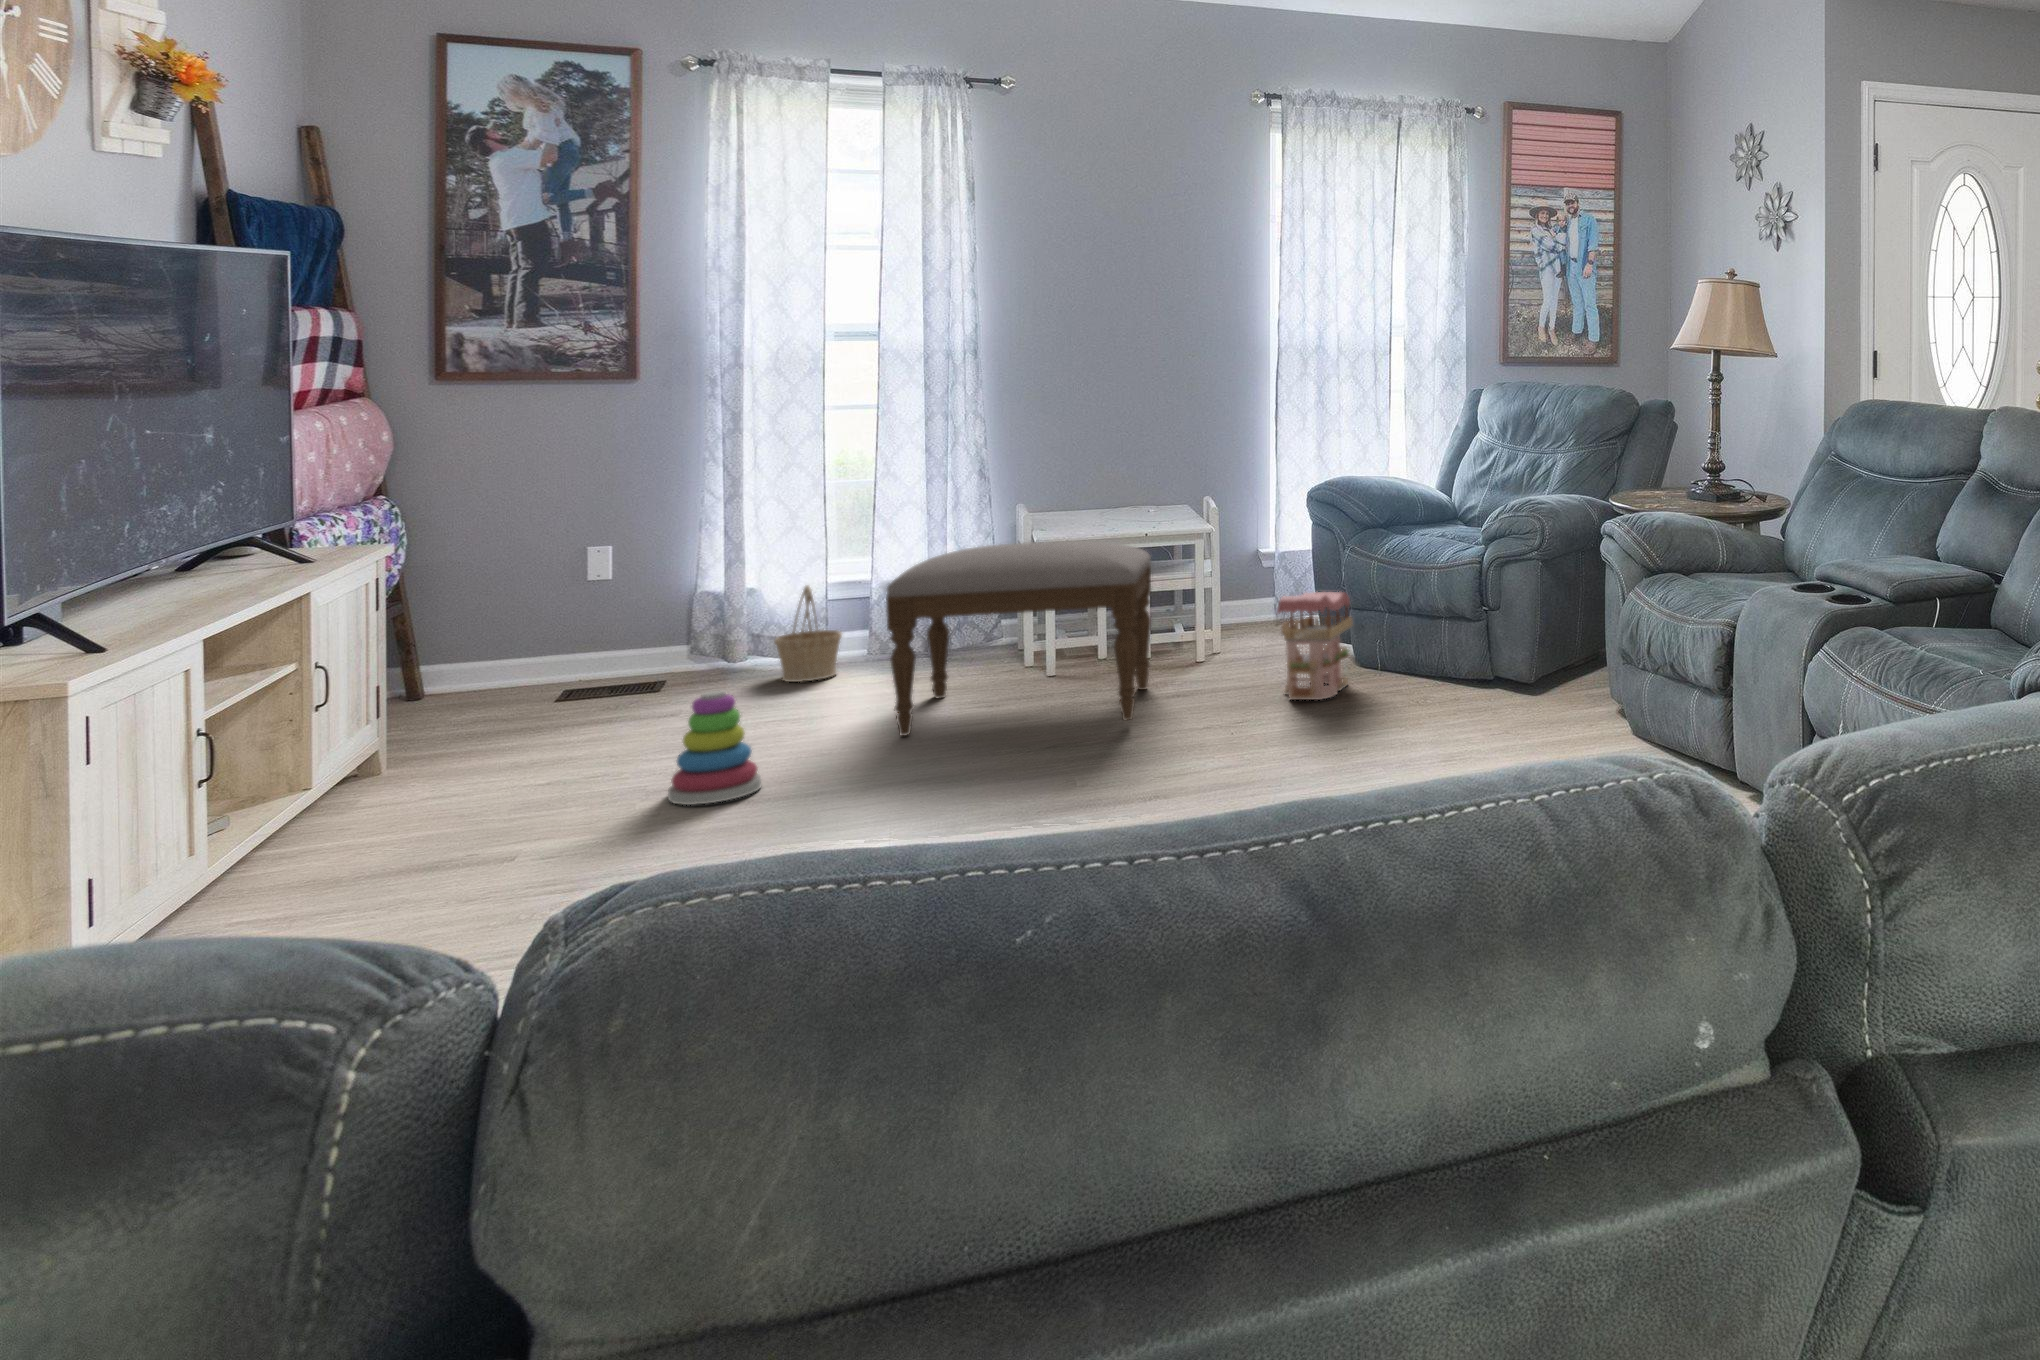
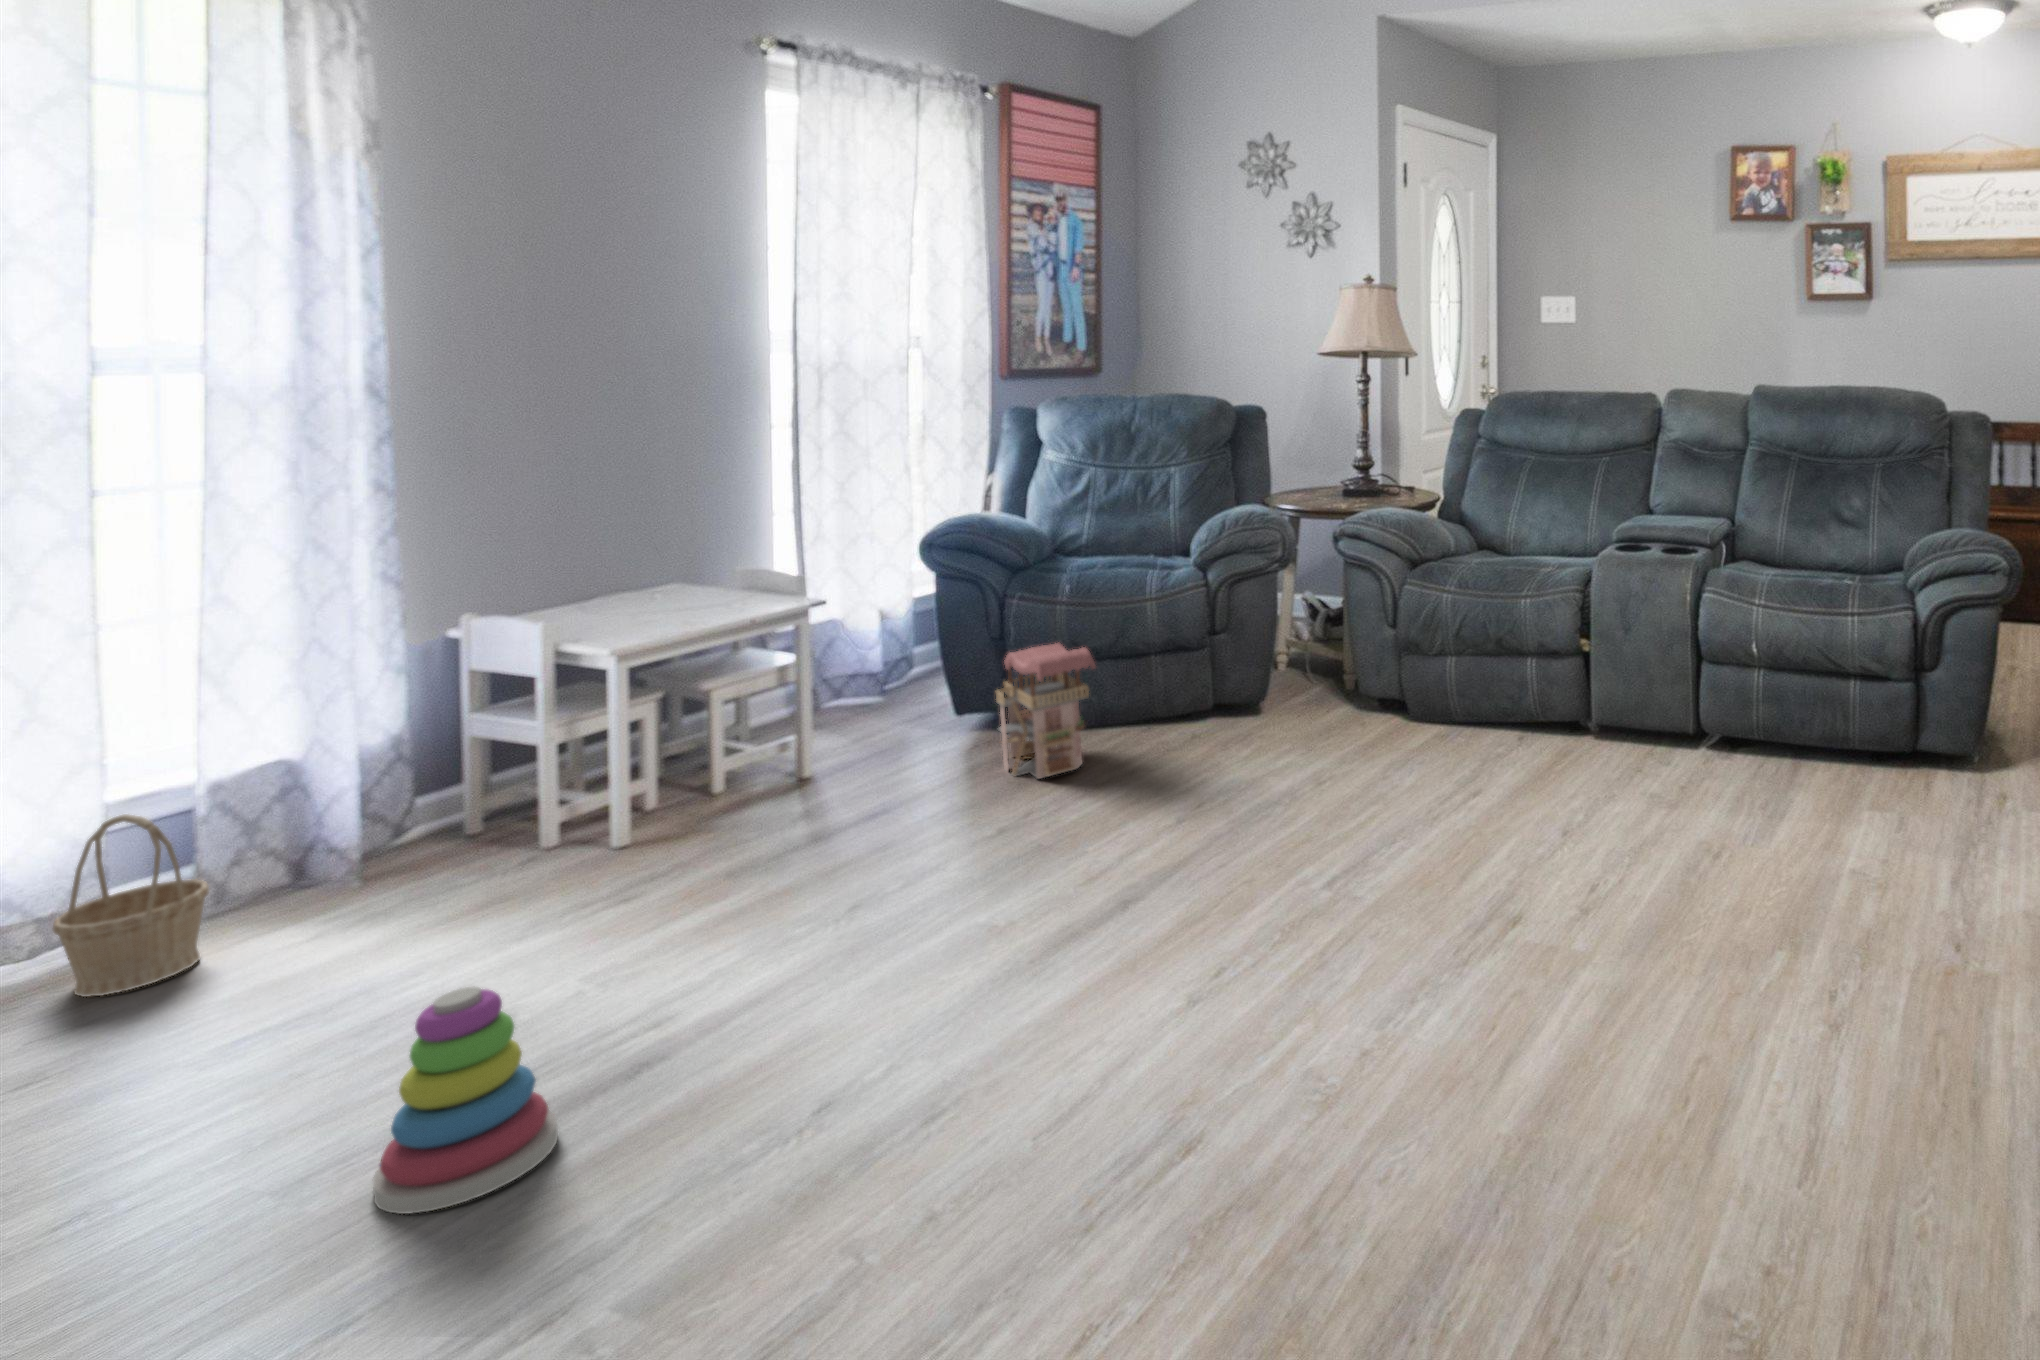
ottoman: present [886,541,1151,736] -> none [473,635,931,980]

